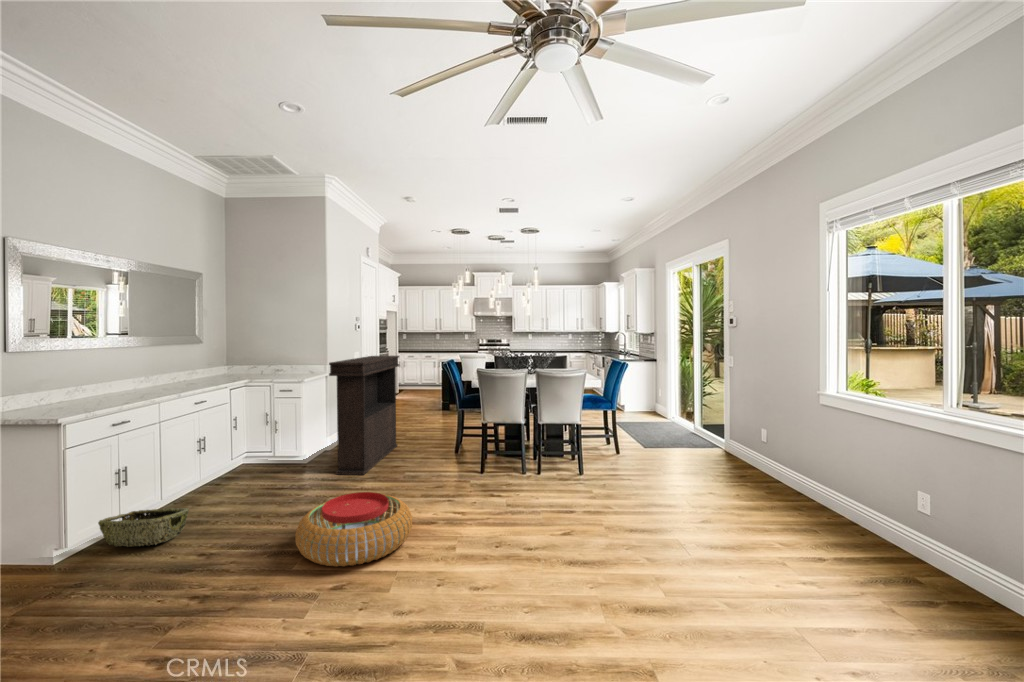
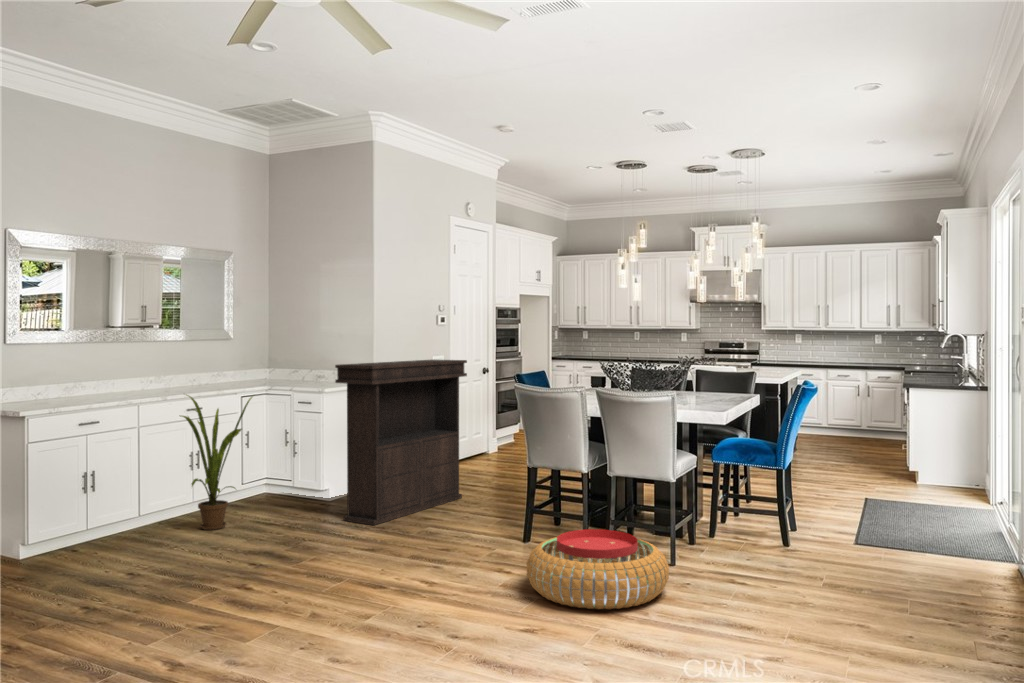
house plant: none [193,388,267,500] -> present [182,395,252,530]
pouf: present [295,492,412,567] -> present [527,529,669,609]
woven basket: present [98,508,189,547] -> none [58,521,140,558]

